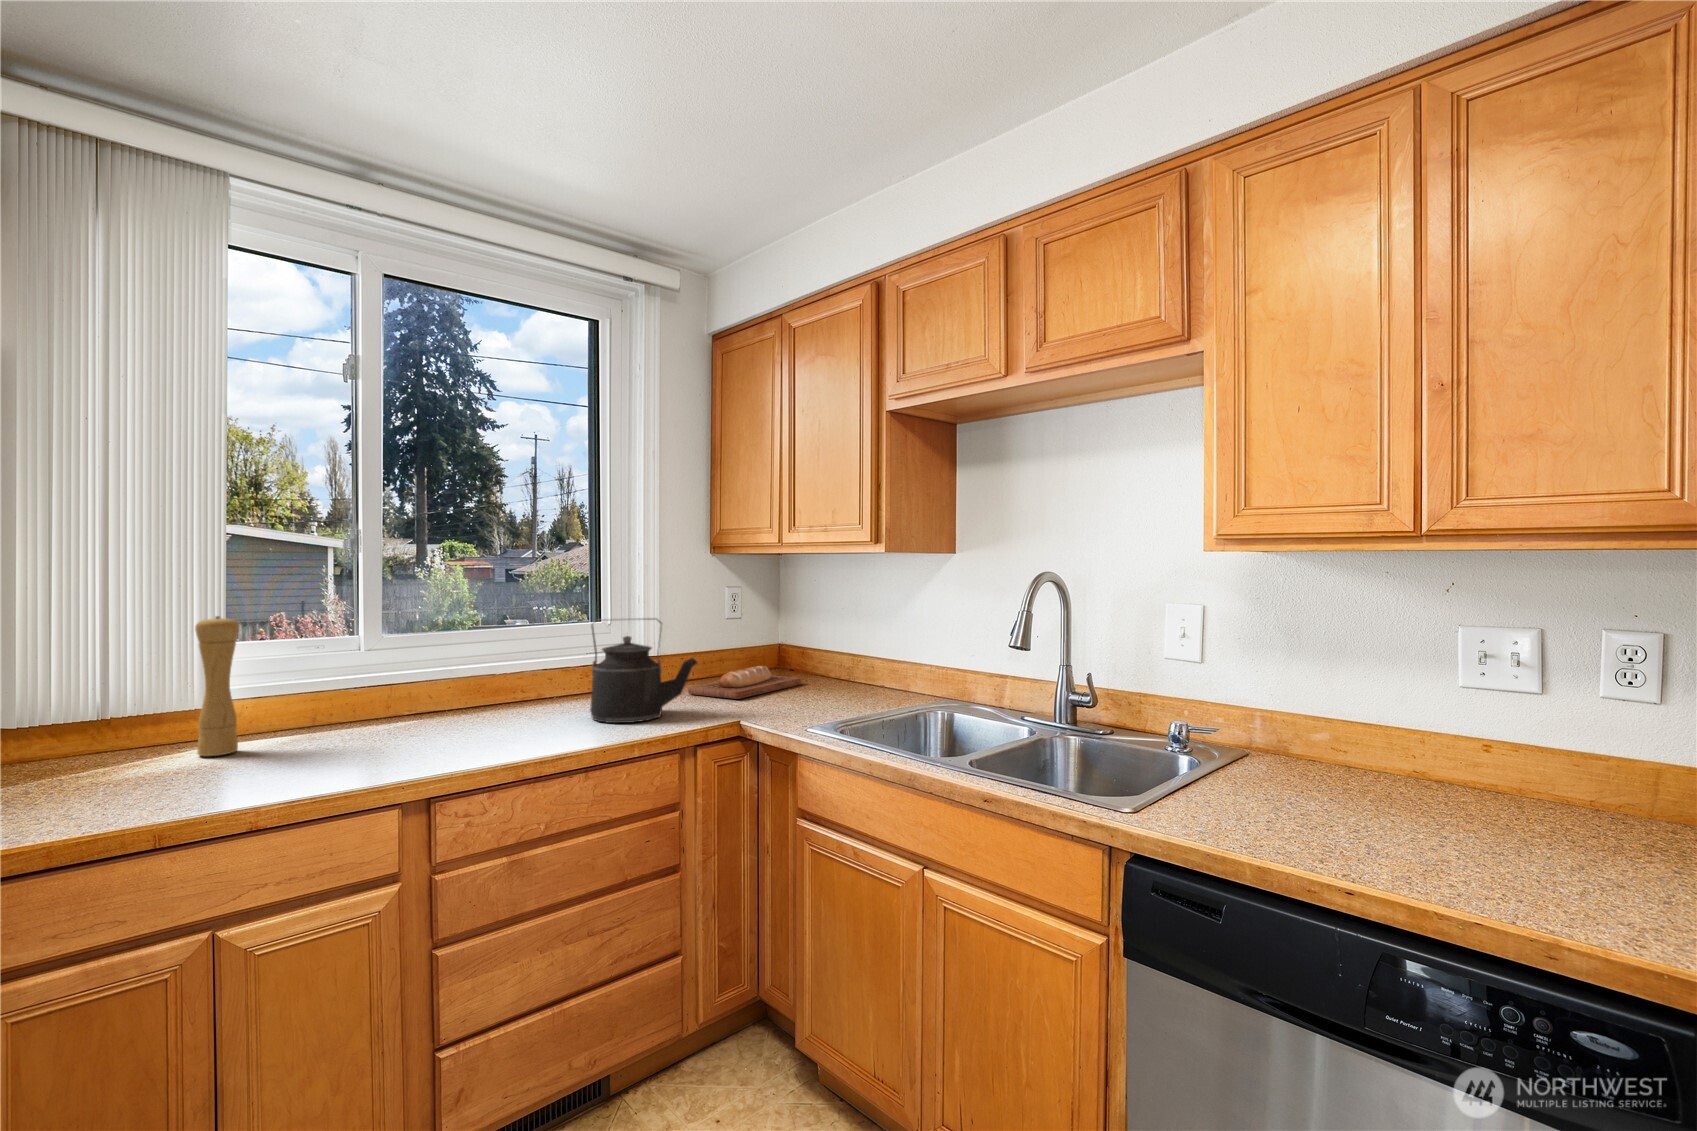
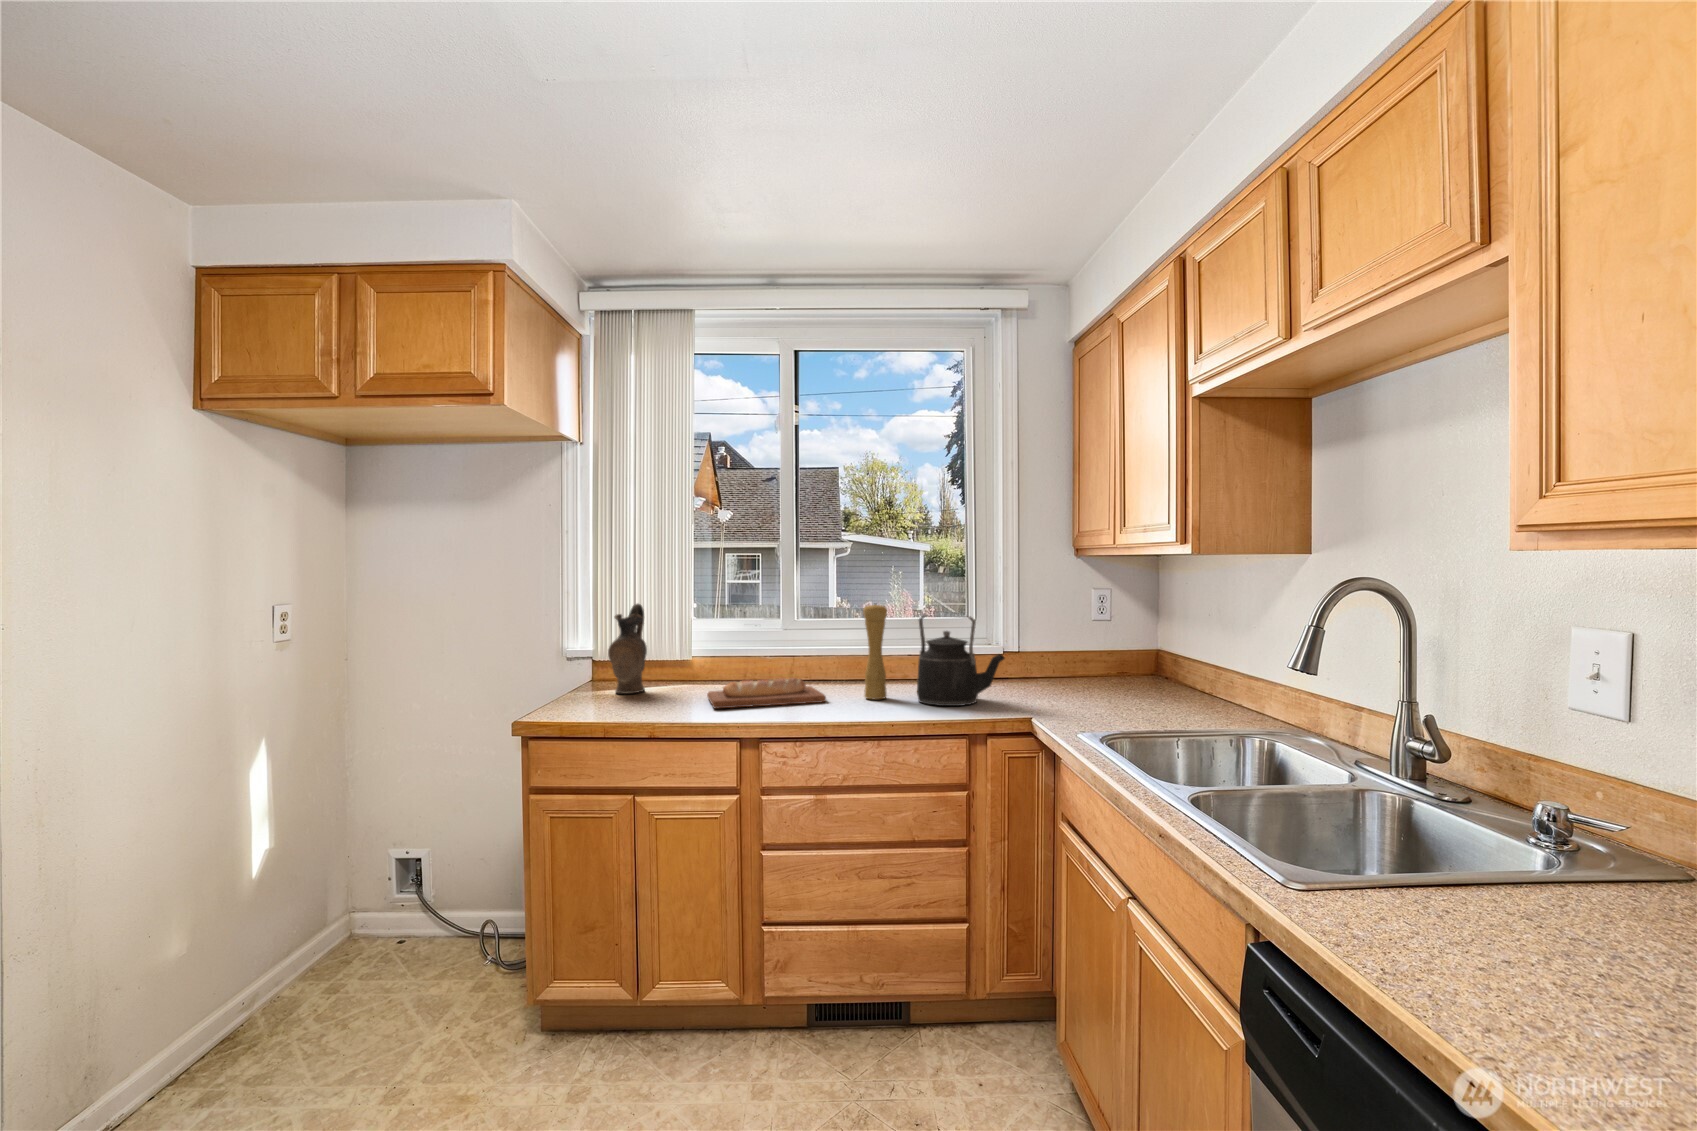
pepper mill: present [195,616,239,756] -> present [863,603,887,699]
ceramic pitcher: none [48,621,133,778] -> present [608,604,647,693]
bread loaf: present [688,666,801,699] -> present [707,678,826,708]

